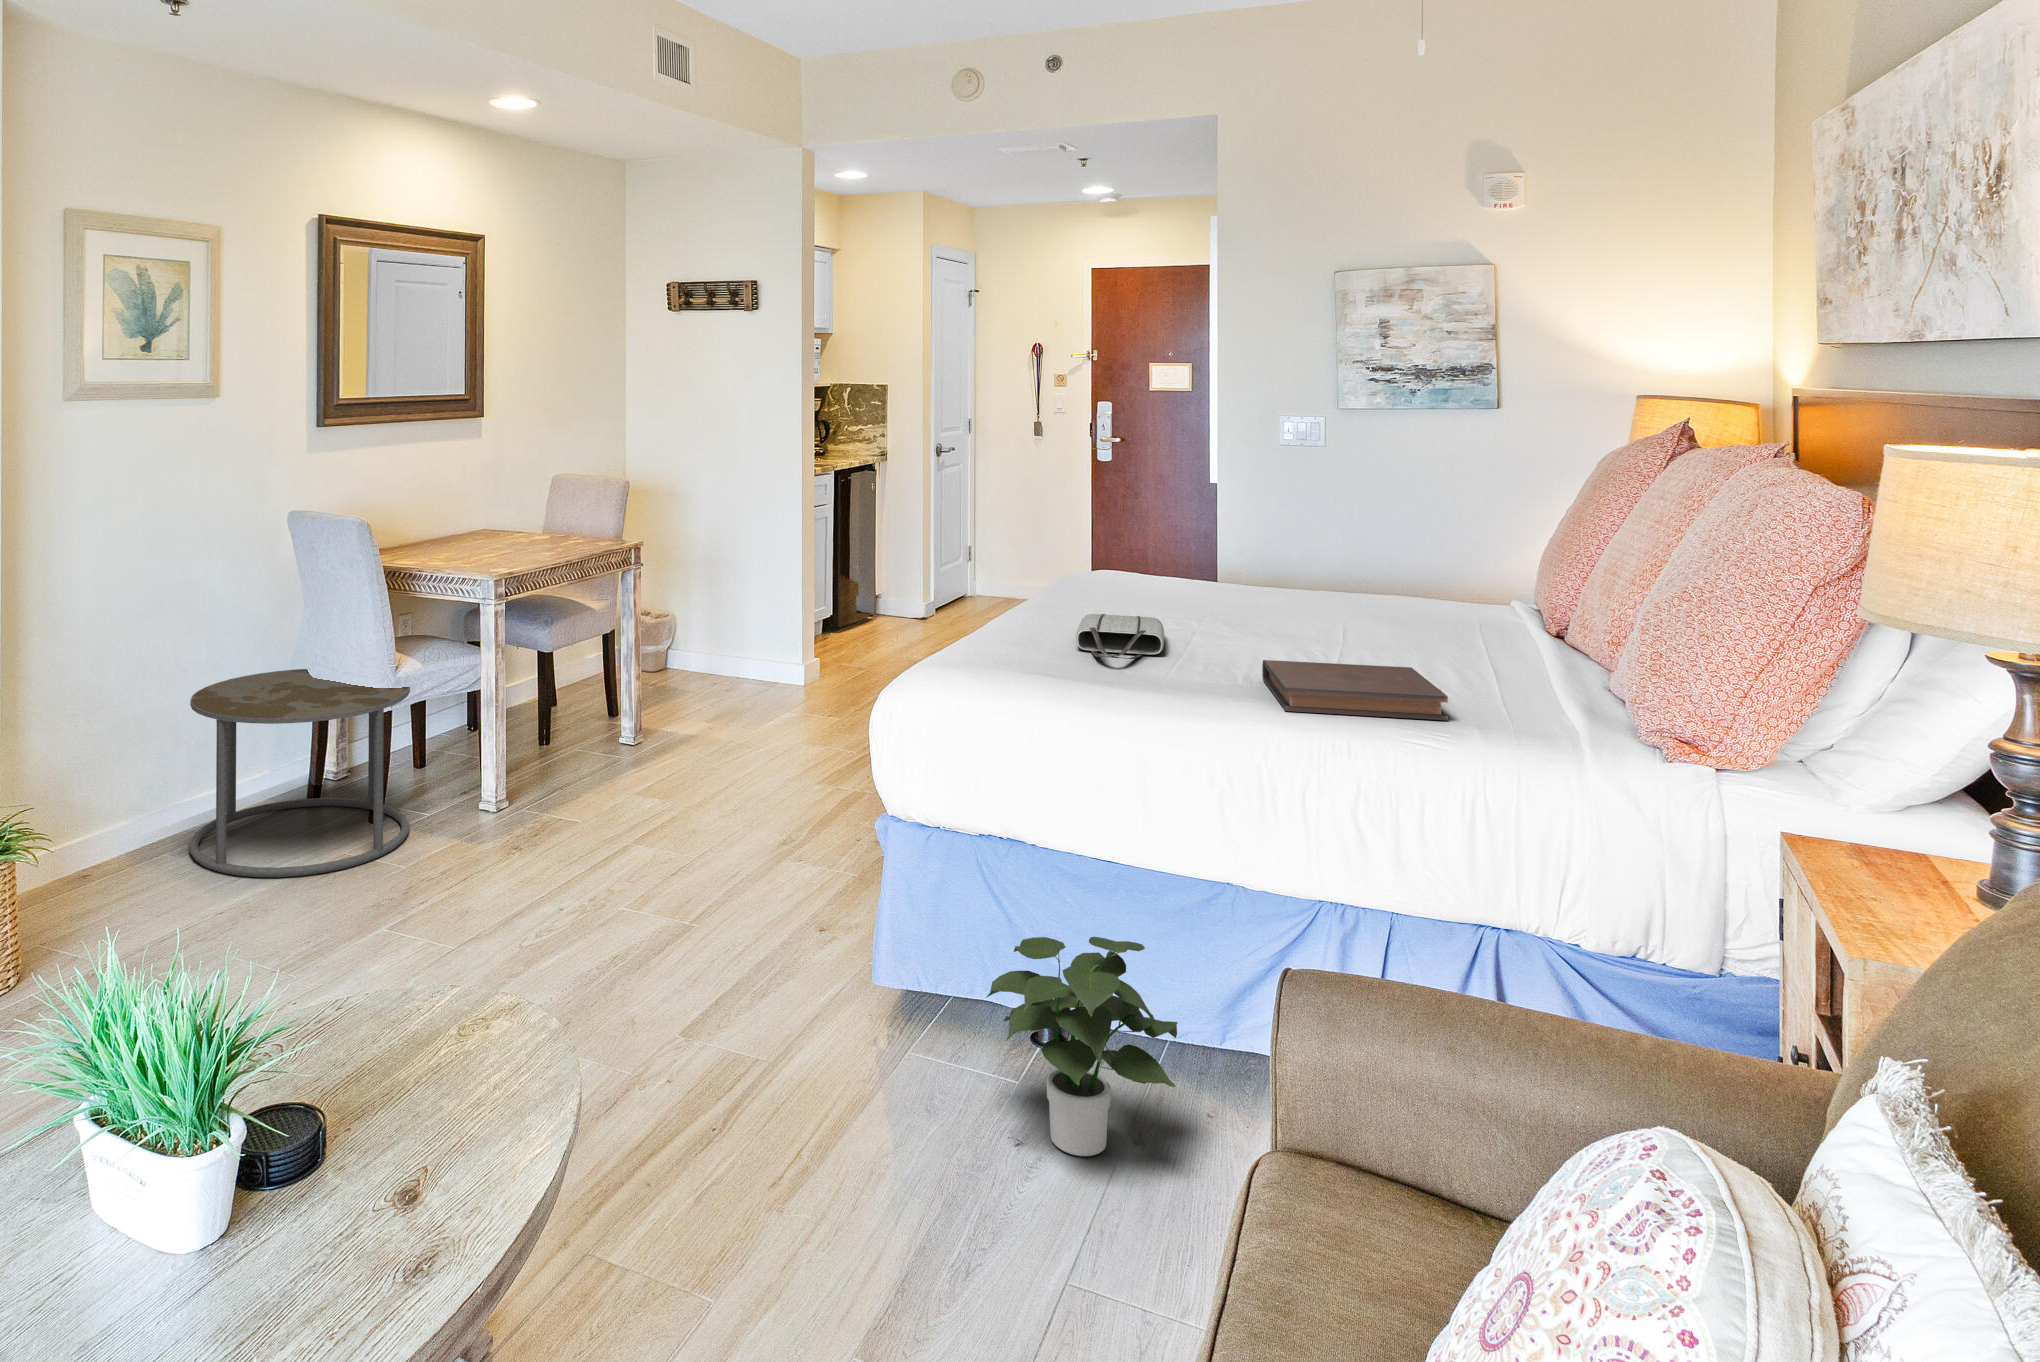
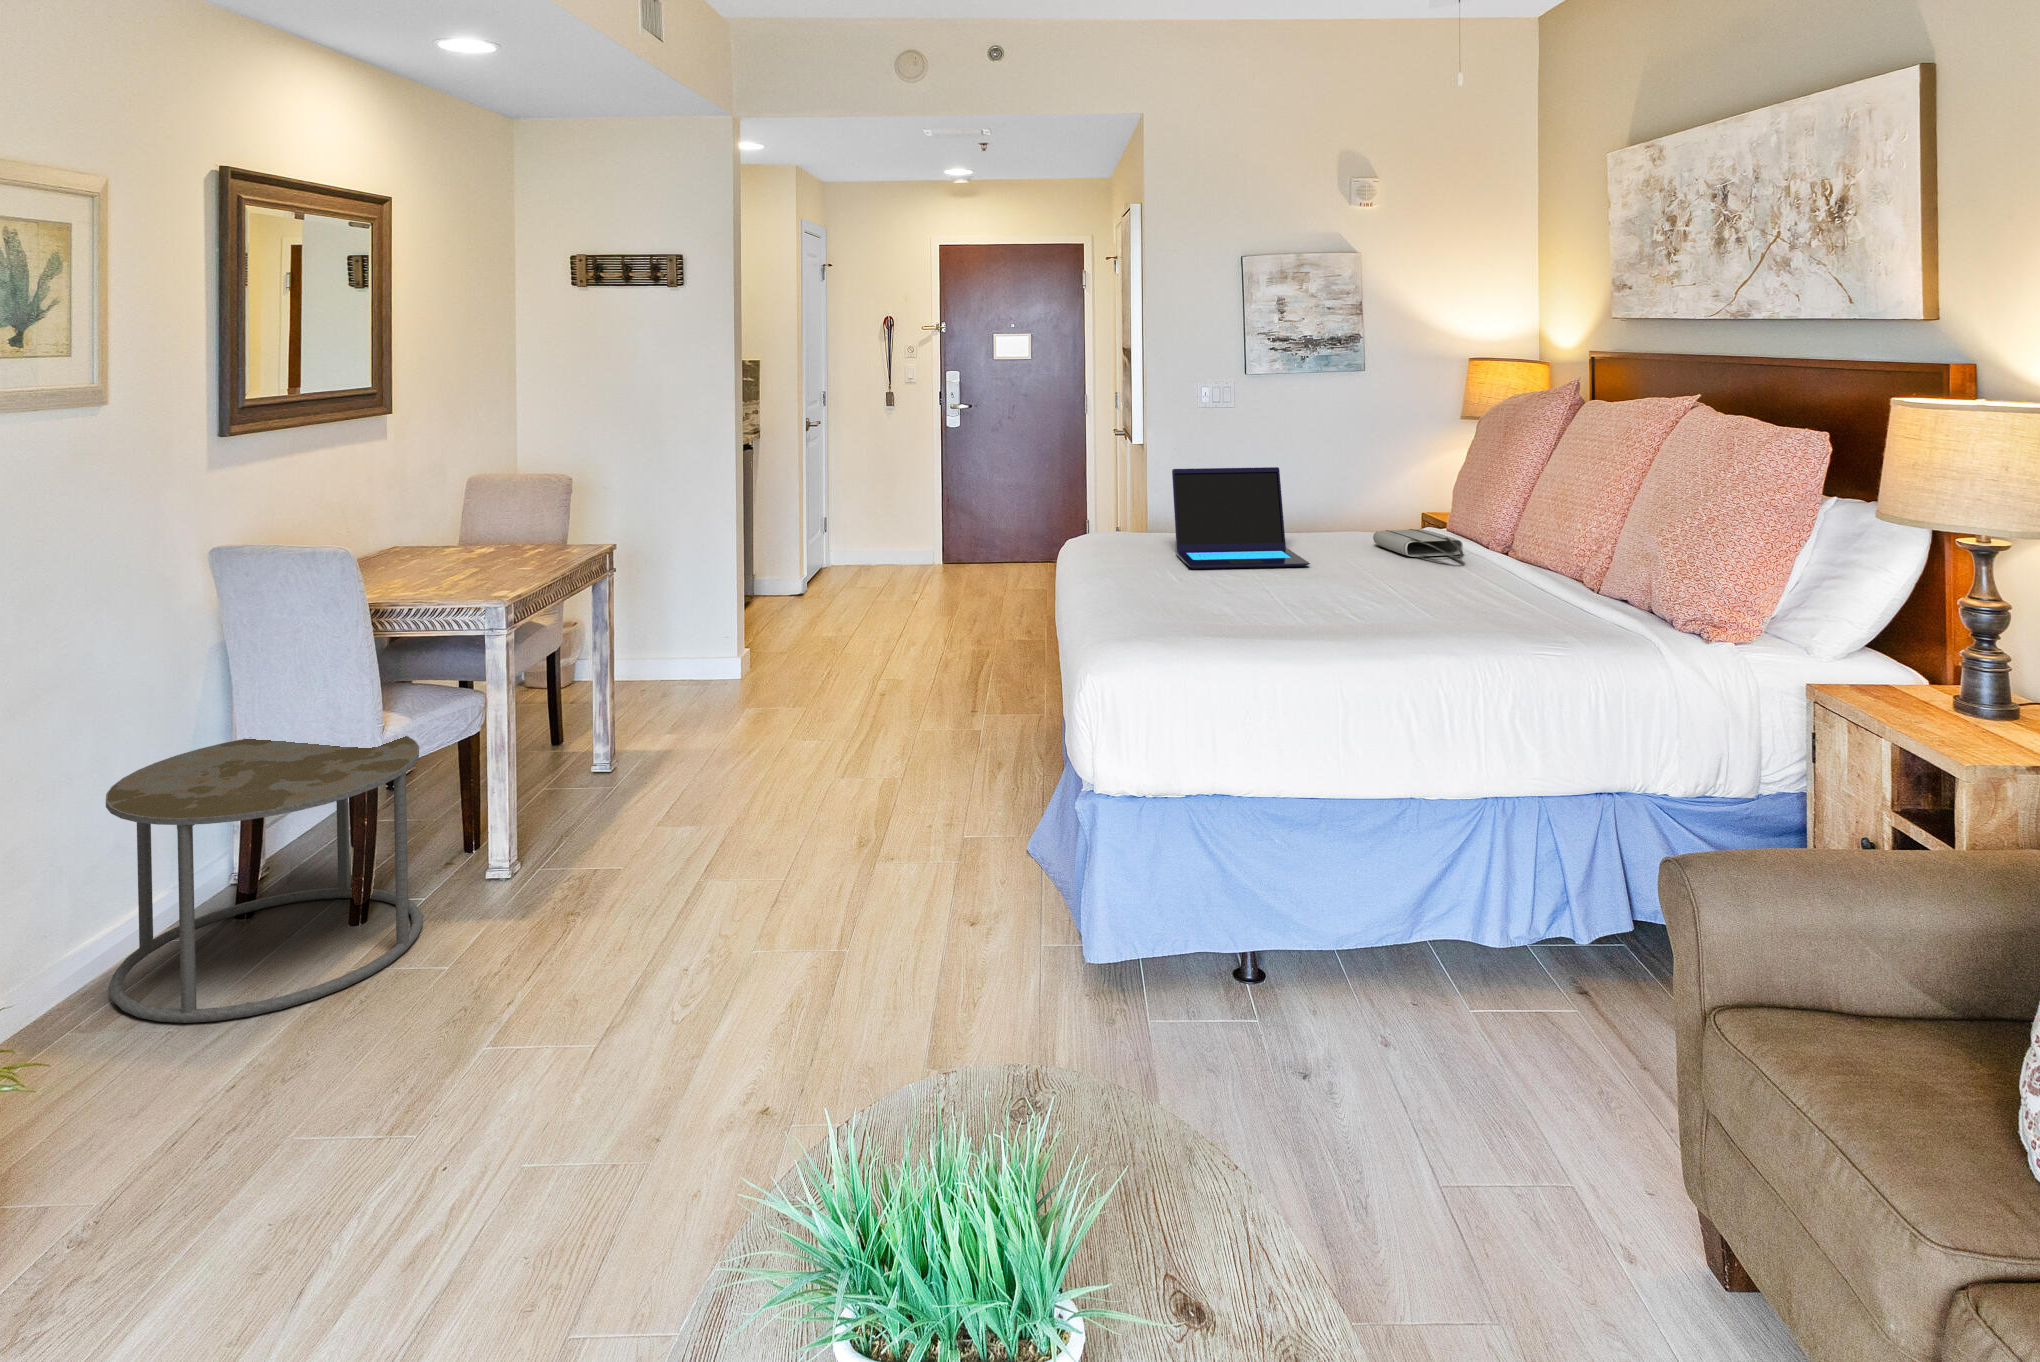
laptop: none [1137,508,1289,630] -> present [1172,467,1310,569]
tote bag: present [1076,614,1164,659] -> present [1373,529,1464,560]
book: present [1262,660,1448,720] -> none [1367,586,1534,635]
potted plant: present [986,937,1178,1156] -> none [1244,855,1422,1056]

